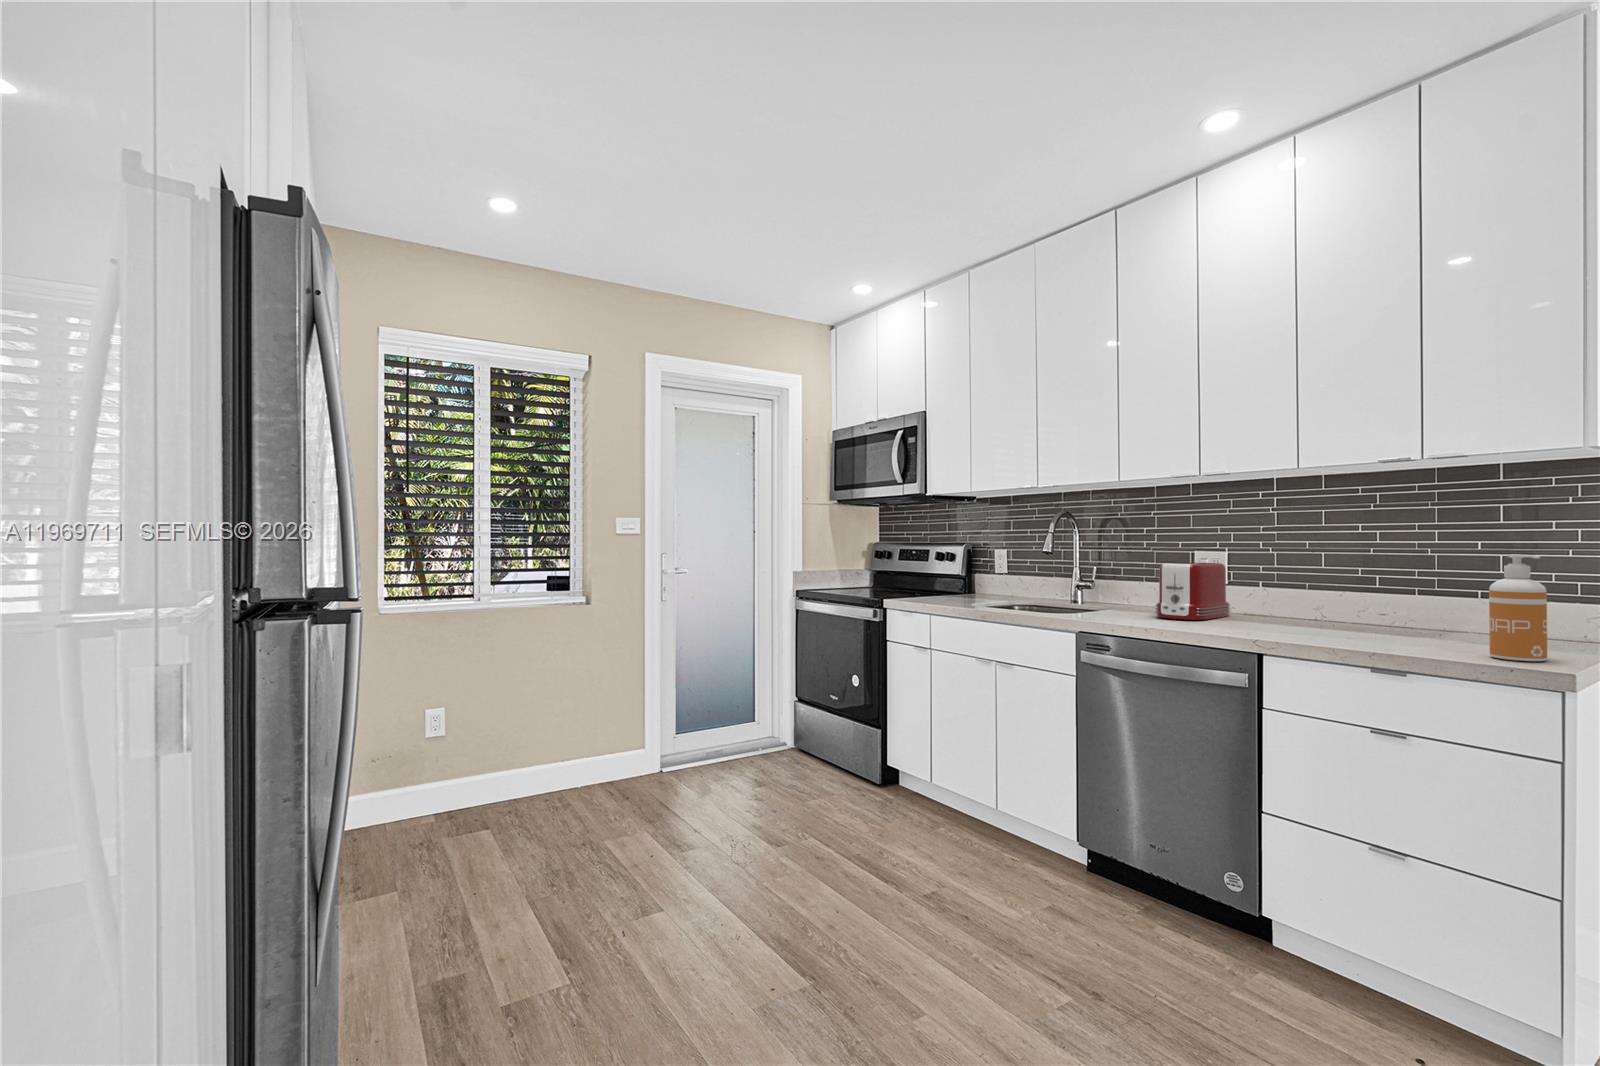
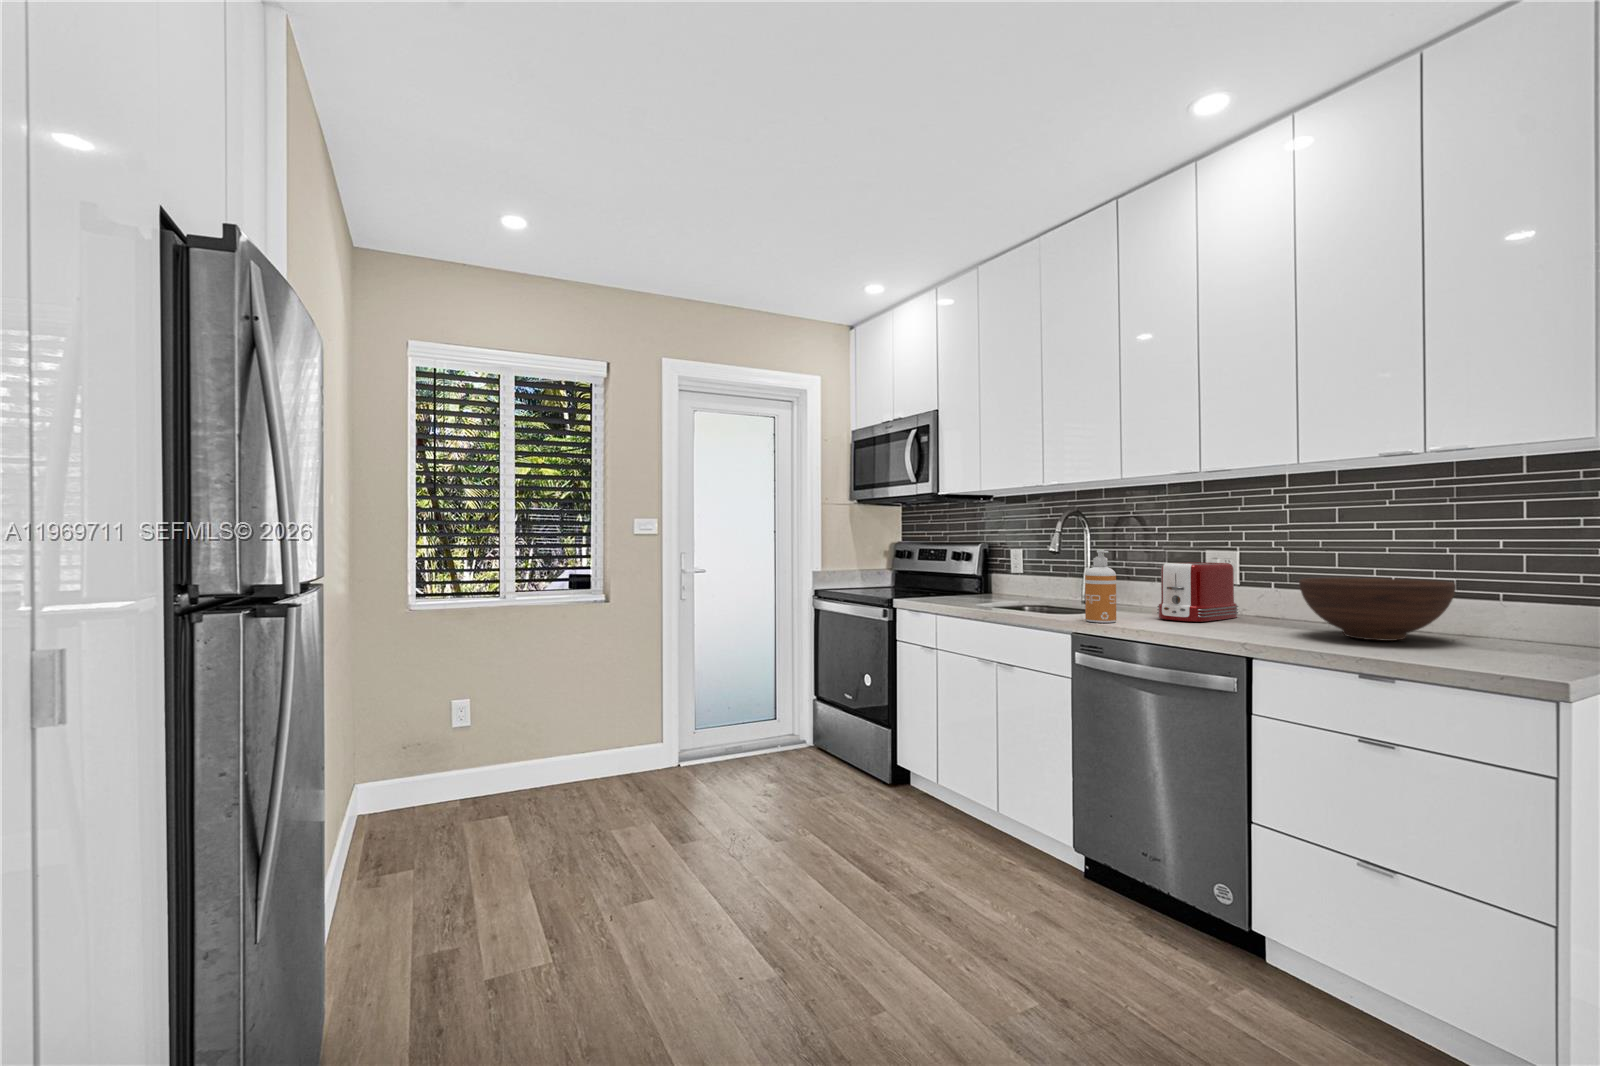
soap dispenser: present [1489,554,1547,661] -> present [1085,550,1116,623]
fruit bowl: none [1300,577,1448,637] -> present [1299,578,1456,641]

